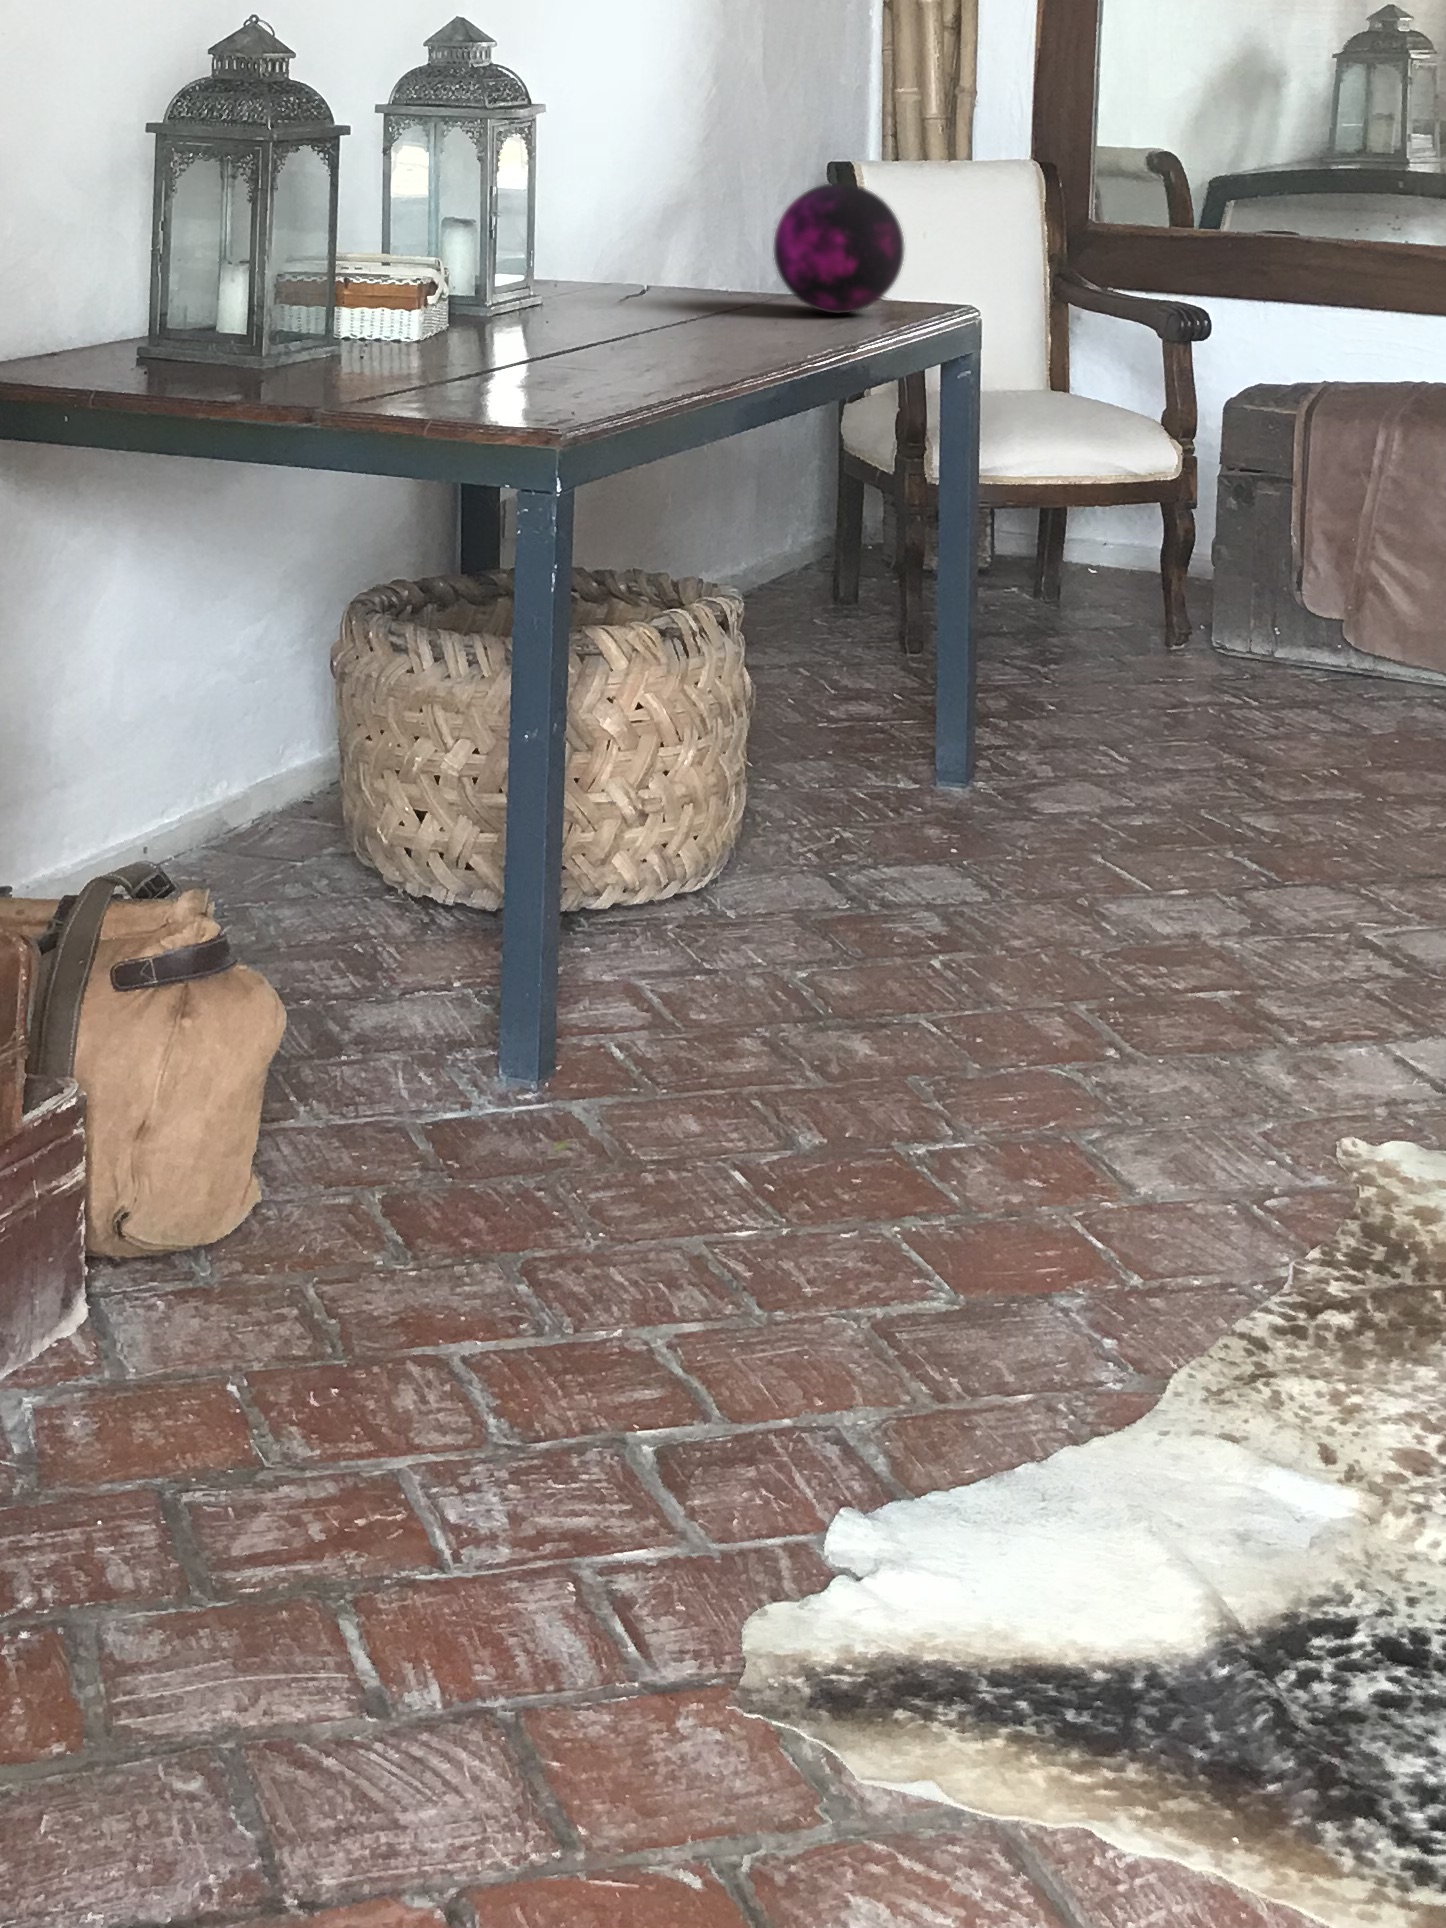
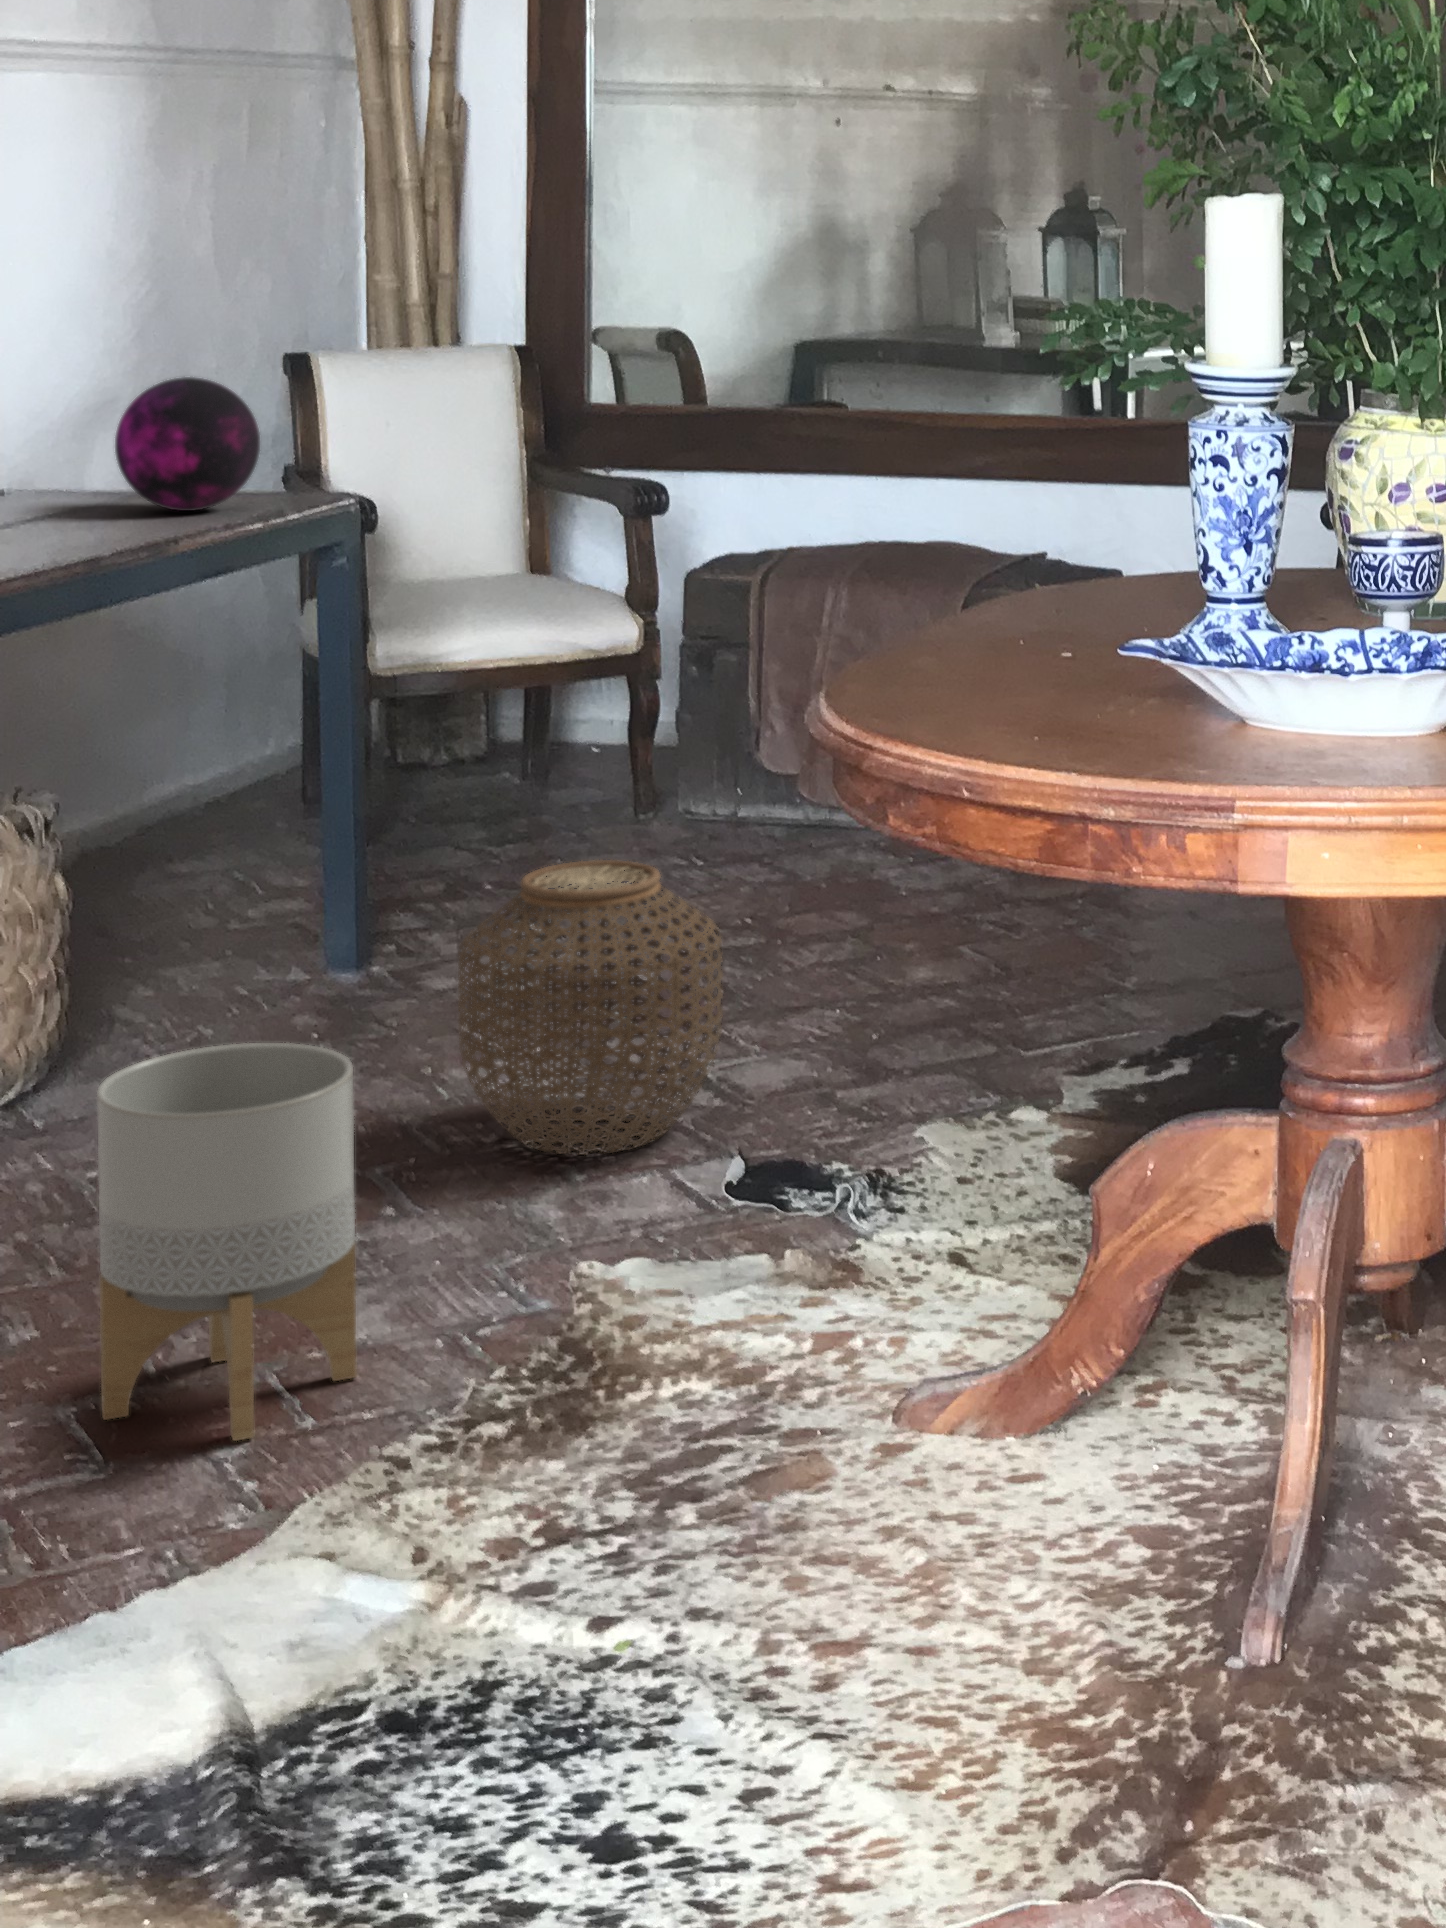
woven basket: none [1149,700,1422,1008] -> present [458,860,723,1155]
planter: none [922,863,1176,1278] -> present [97,1043,357,1441]

